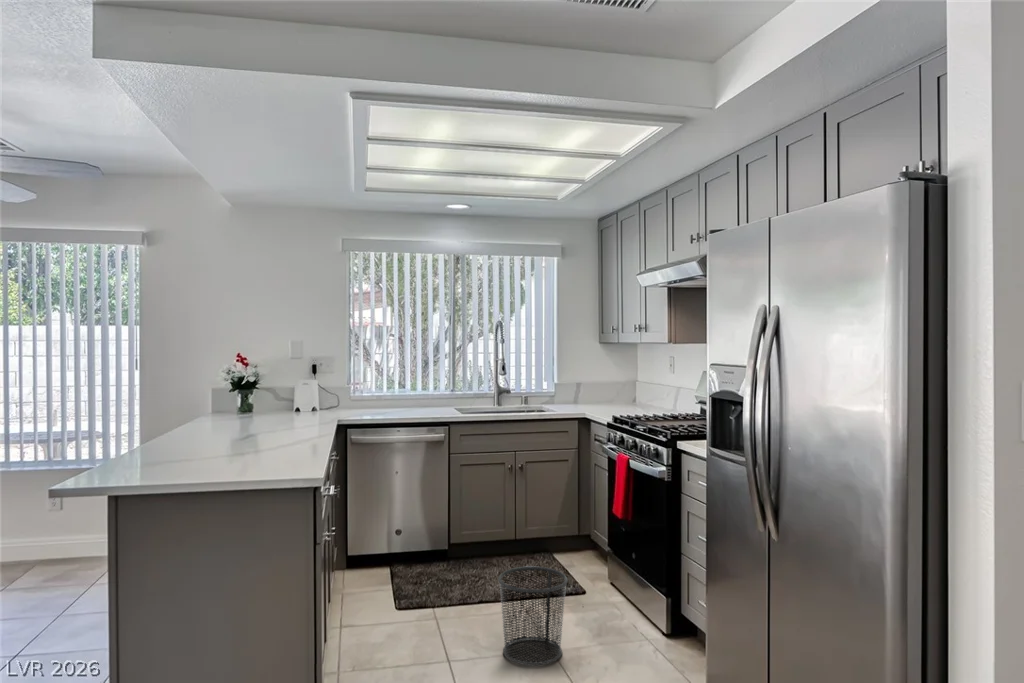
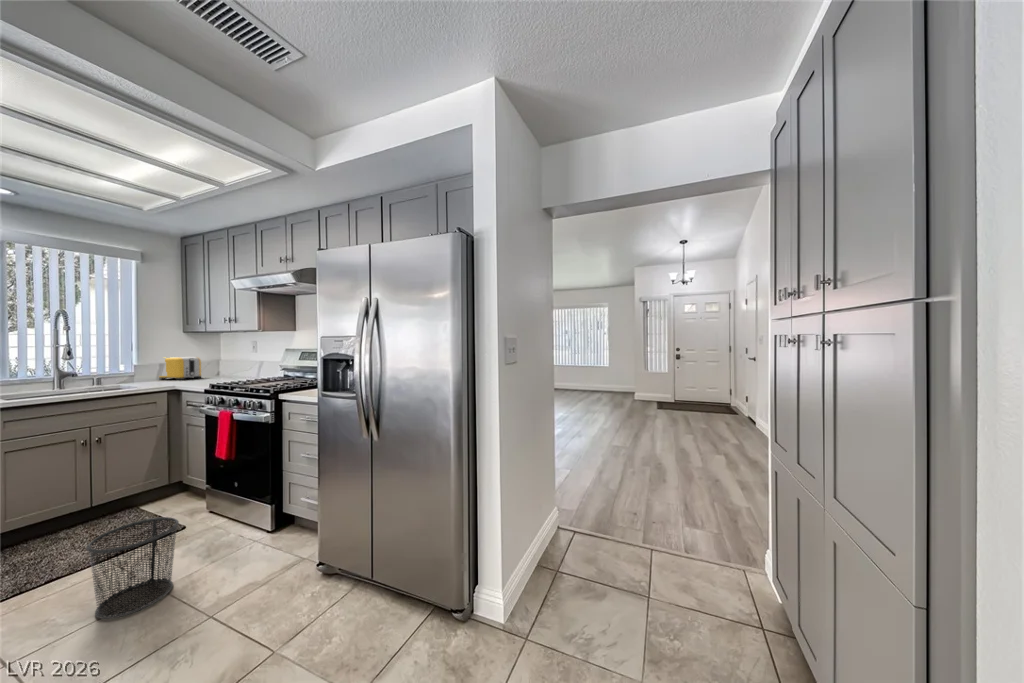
toaster: none [576,374,615,404] -> present [159,357,201,380]

